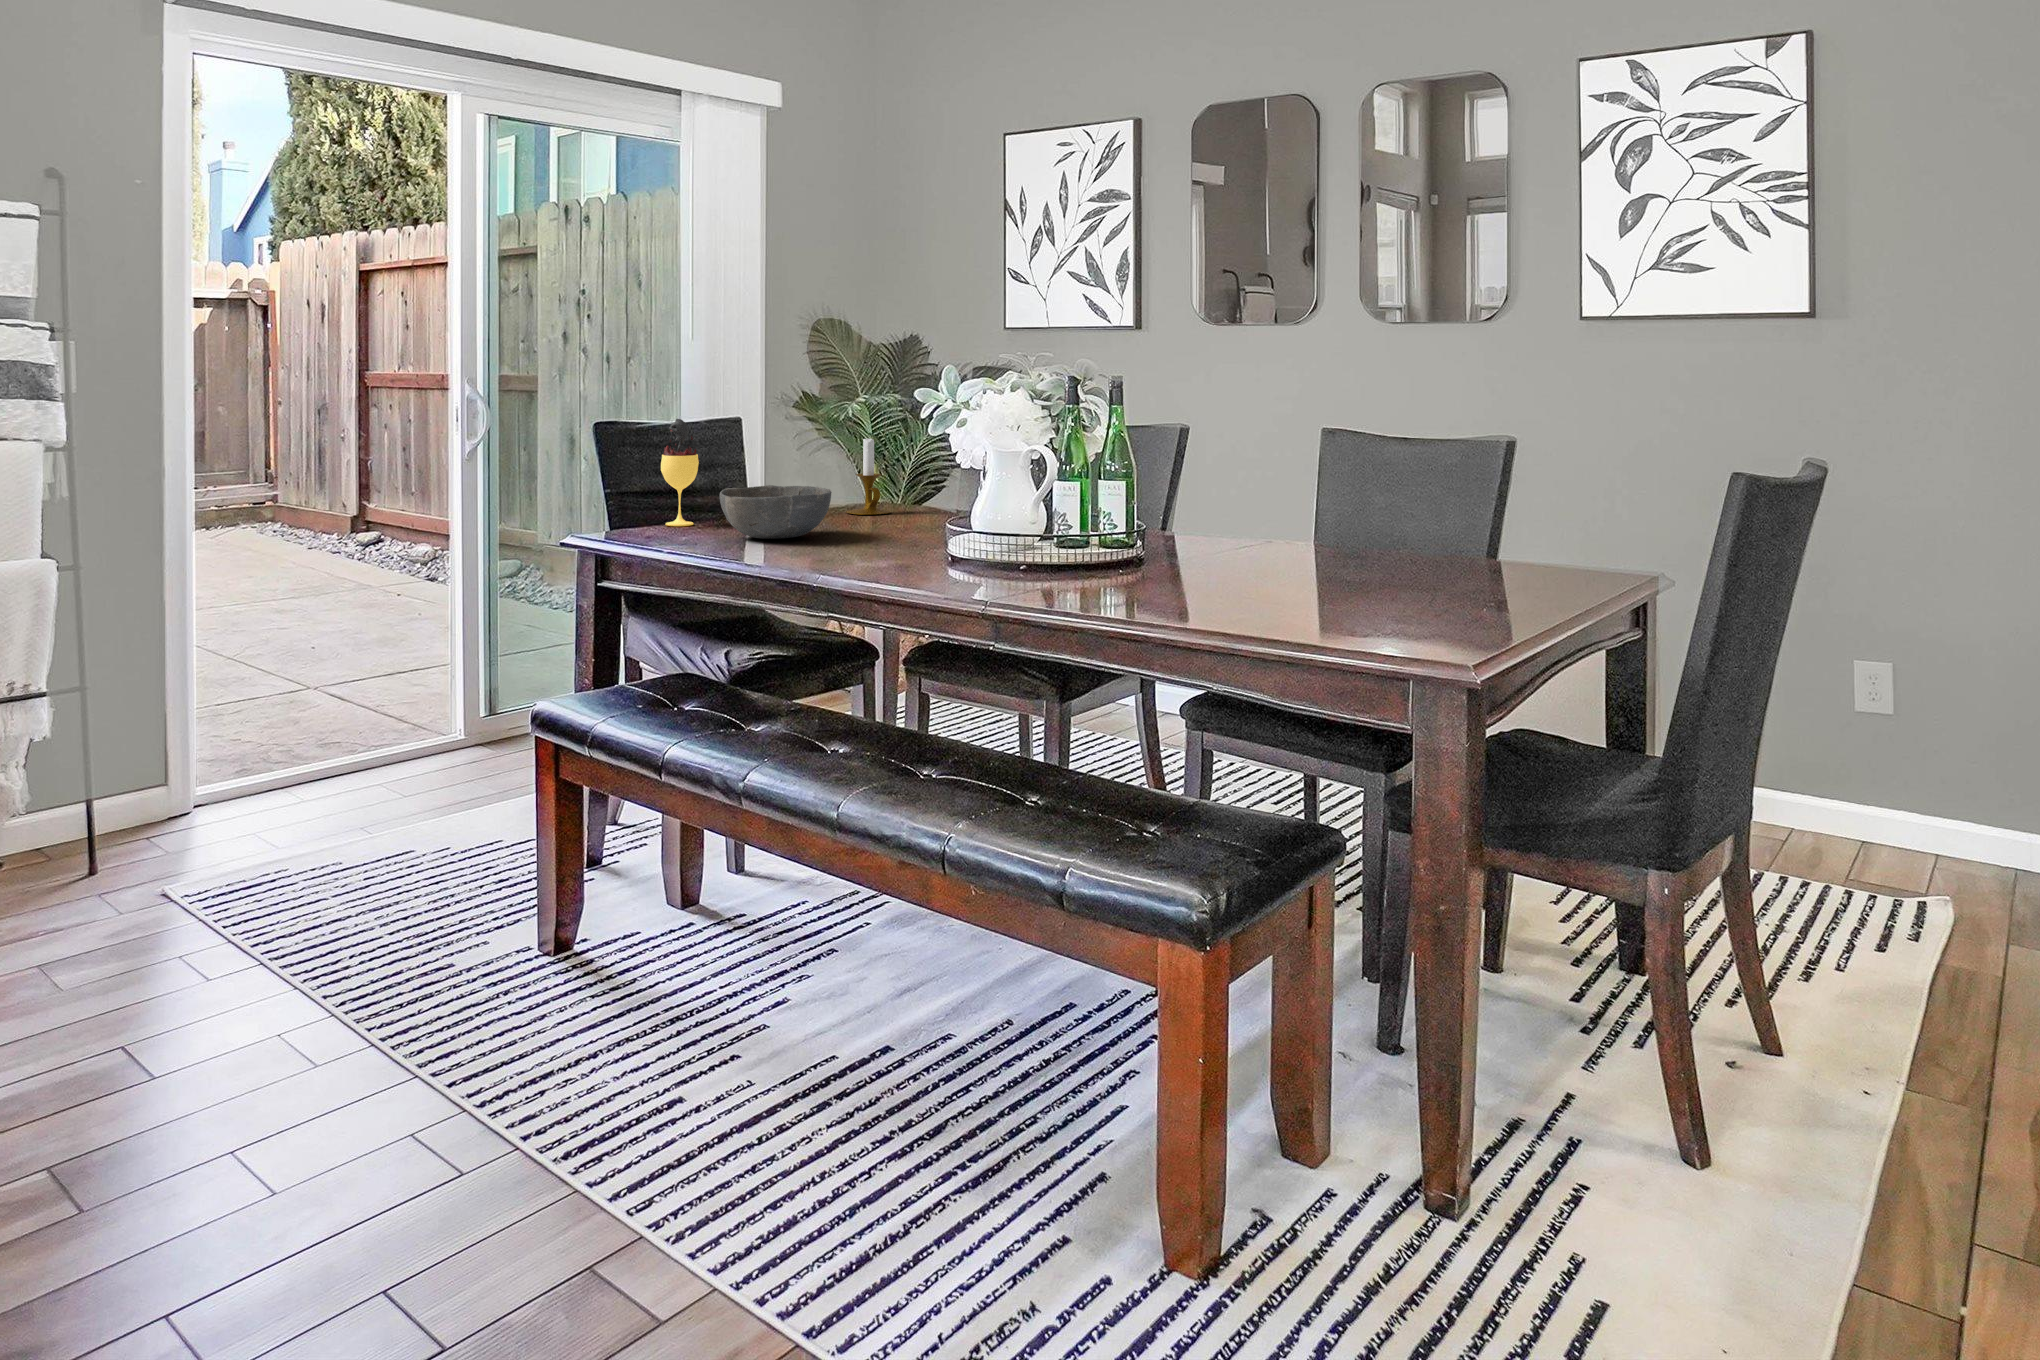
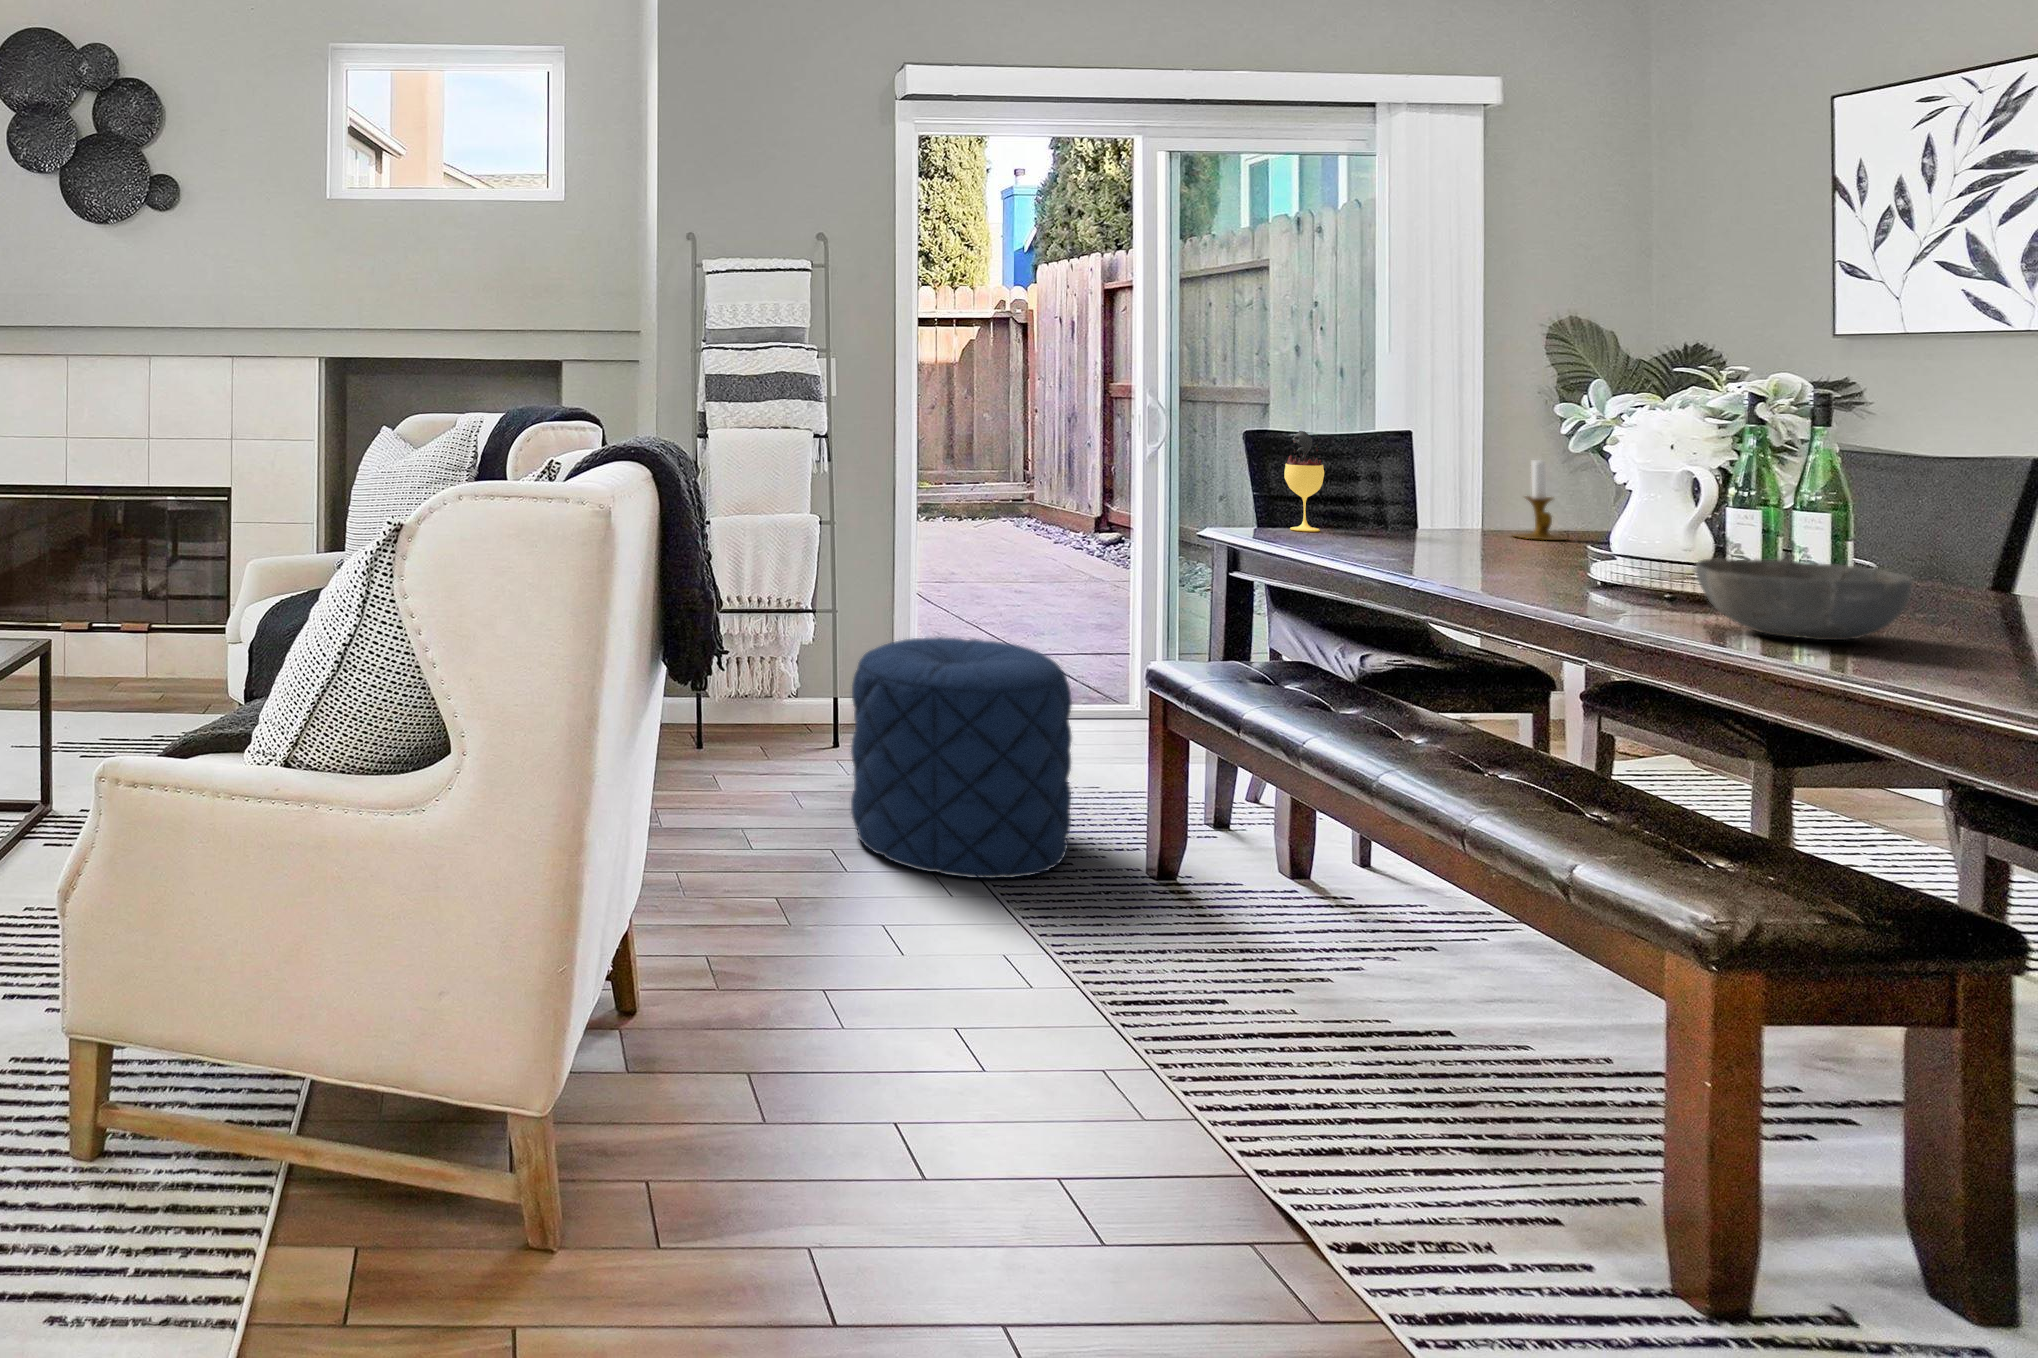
bowl: present [720,485,832,539] -> present [1696,559,1912,640]
pouf: none [144,704,452,1046] -> present [851,637,1072,879]

